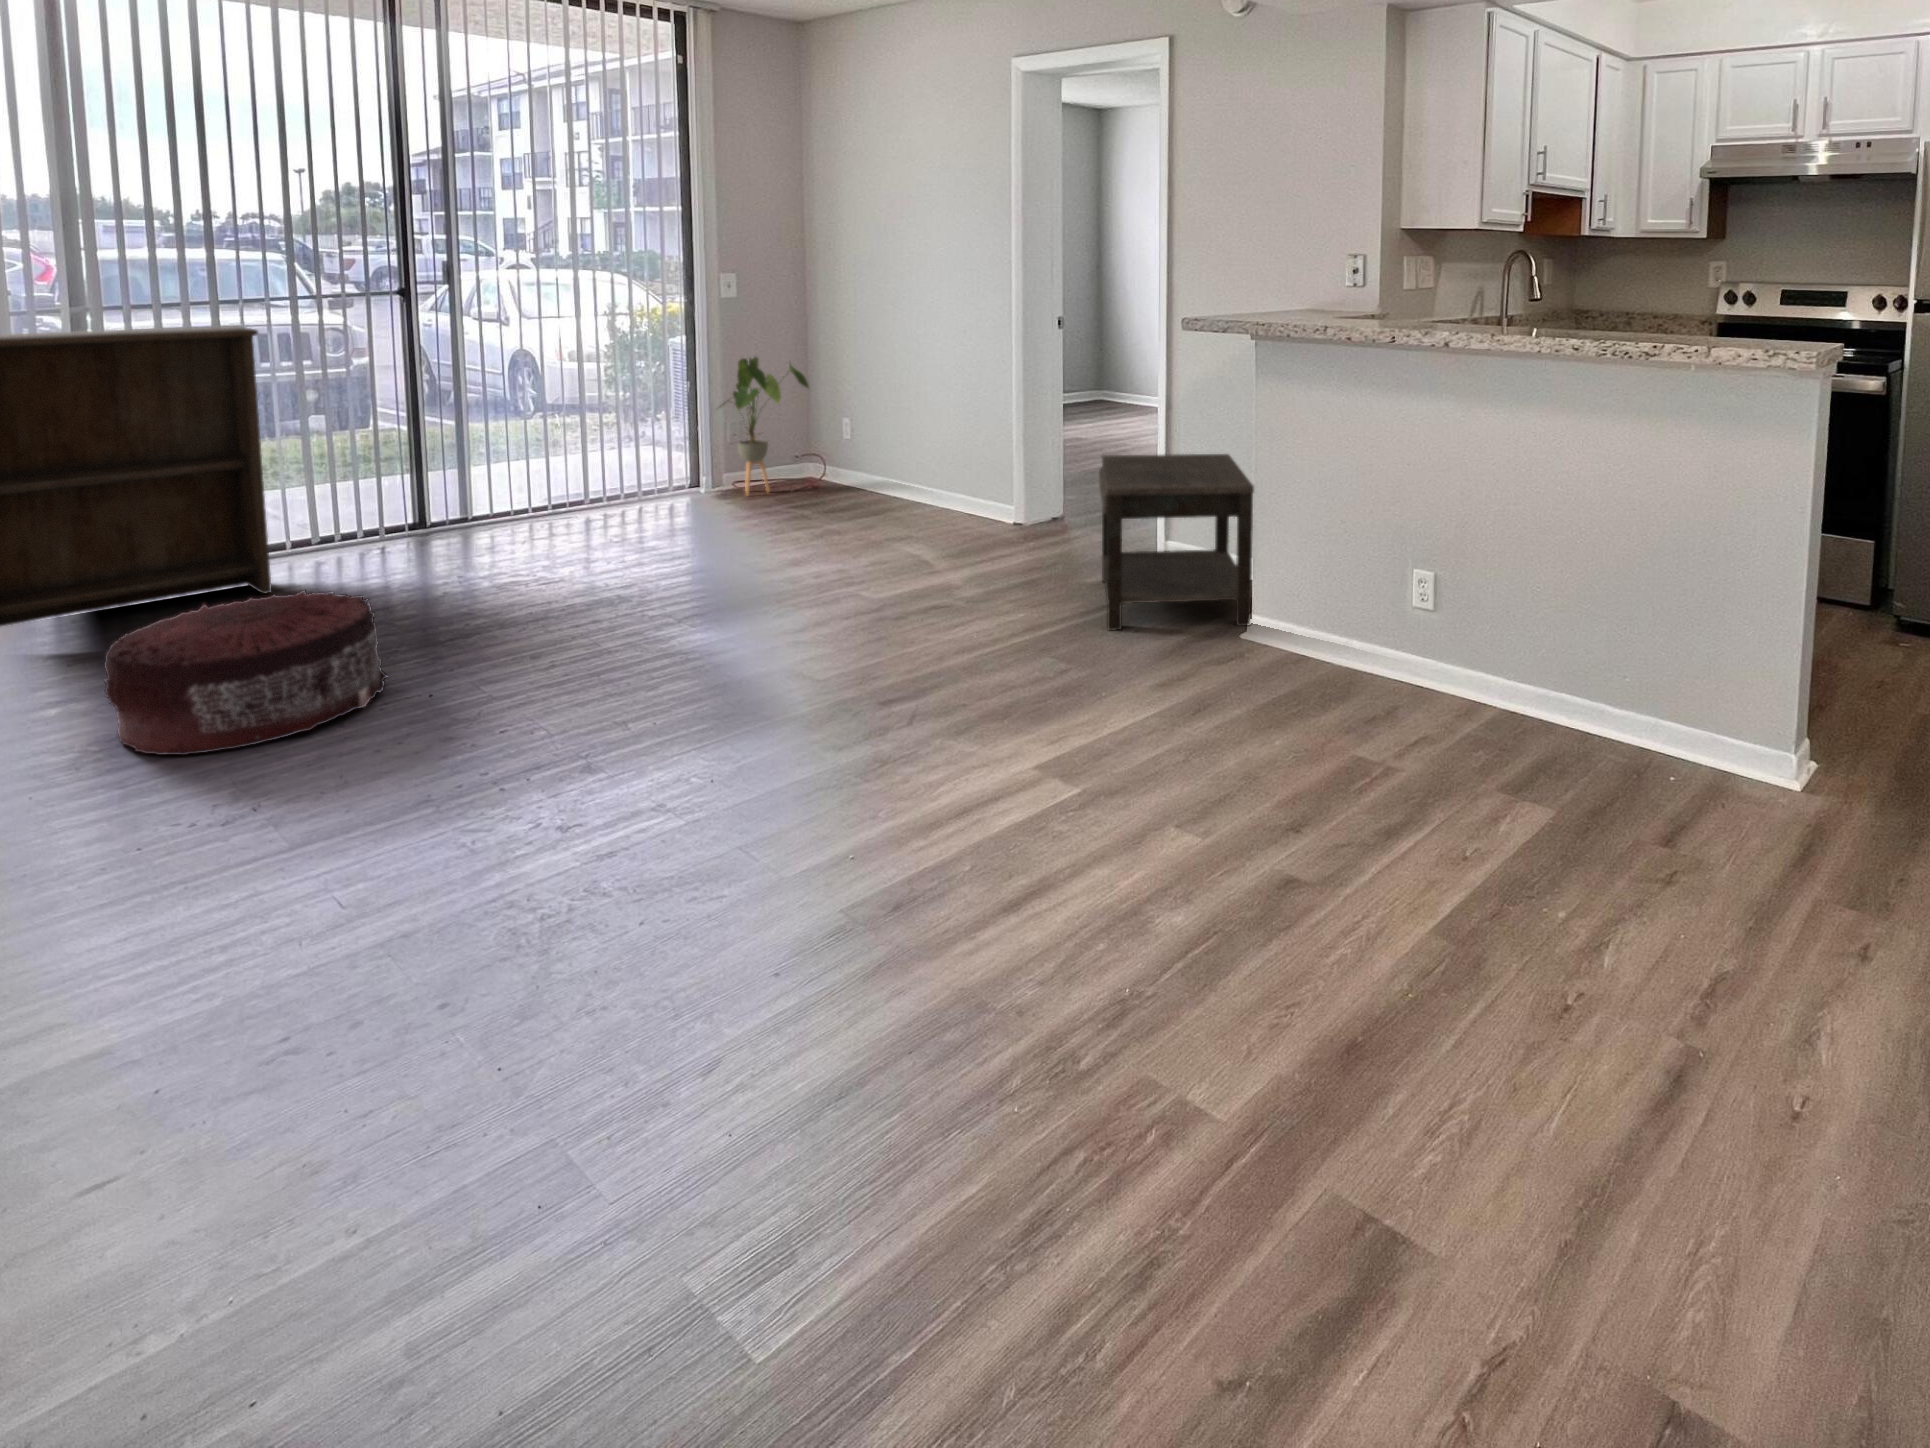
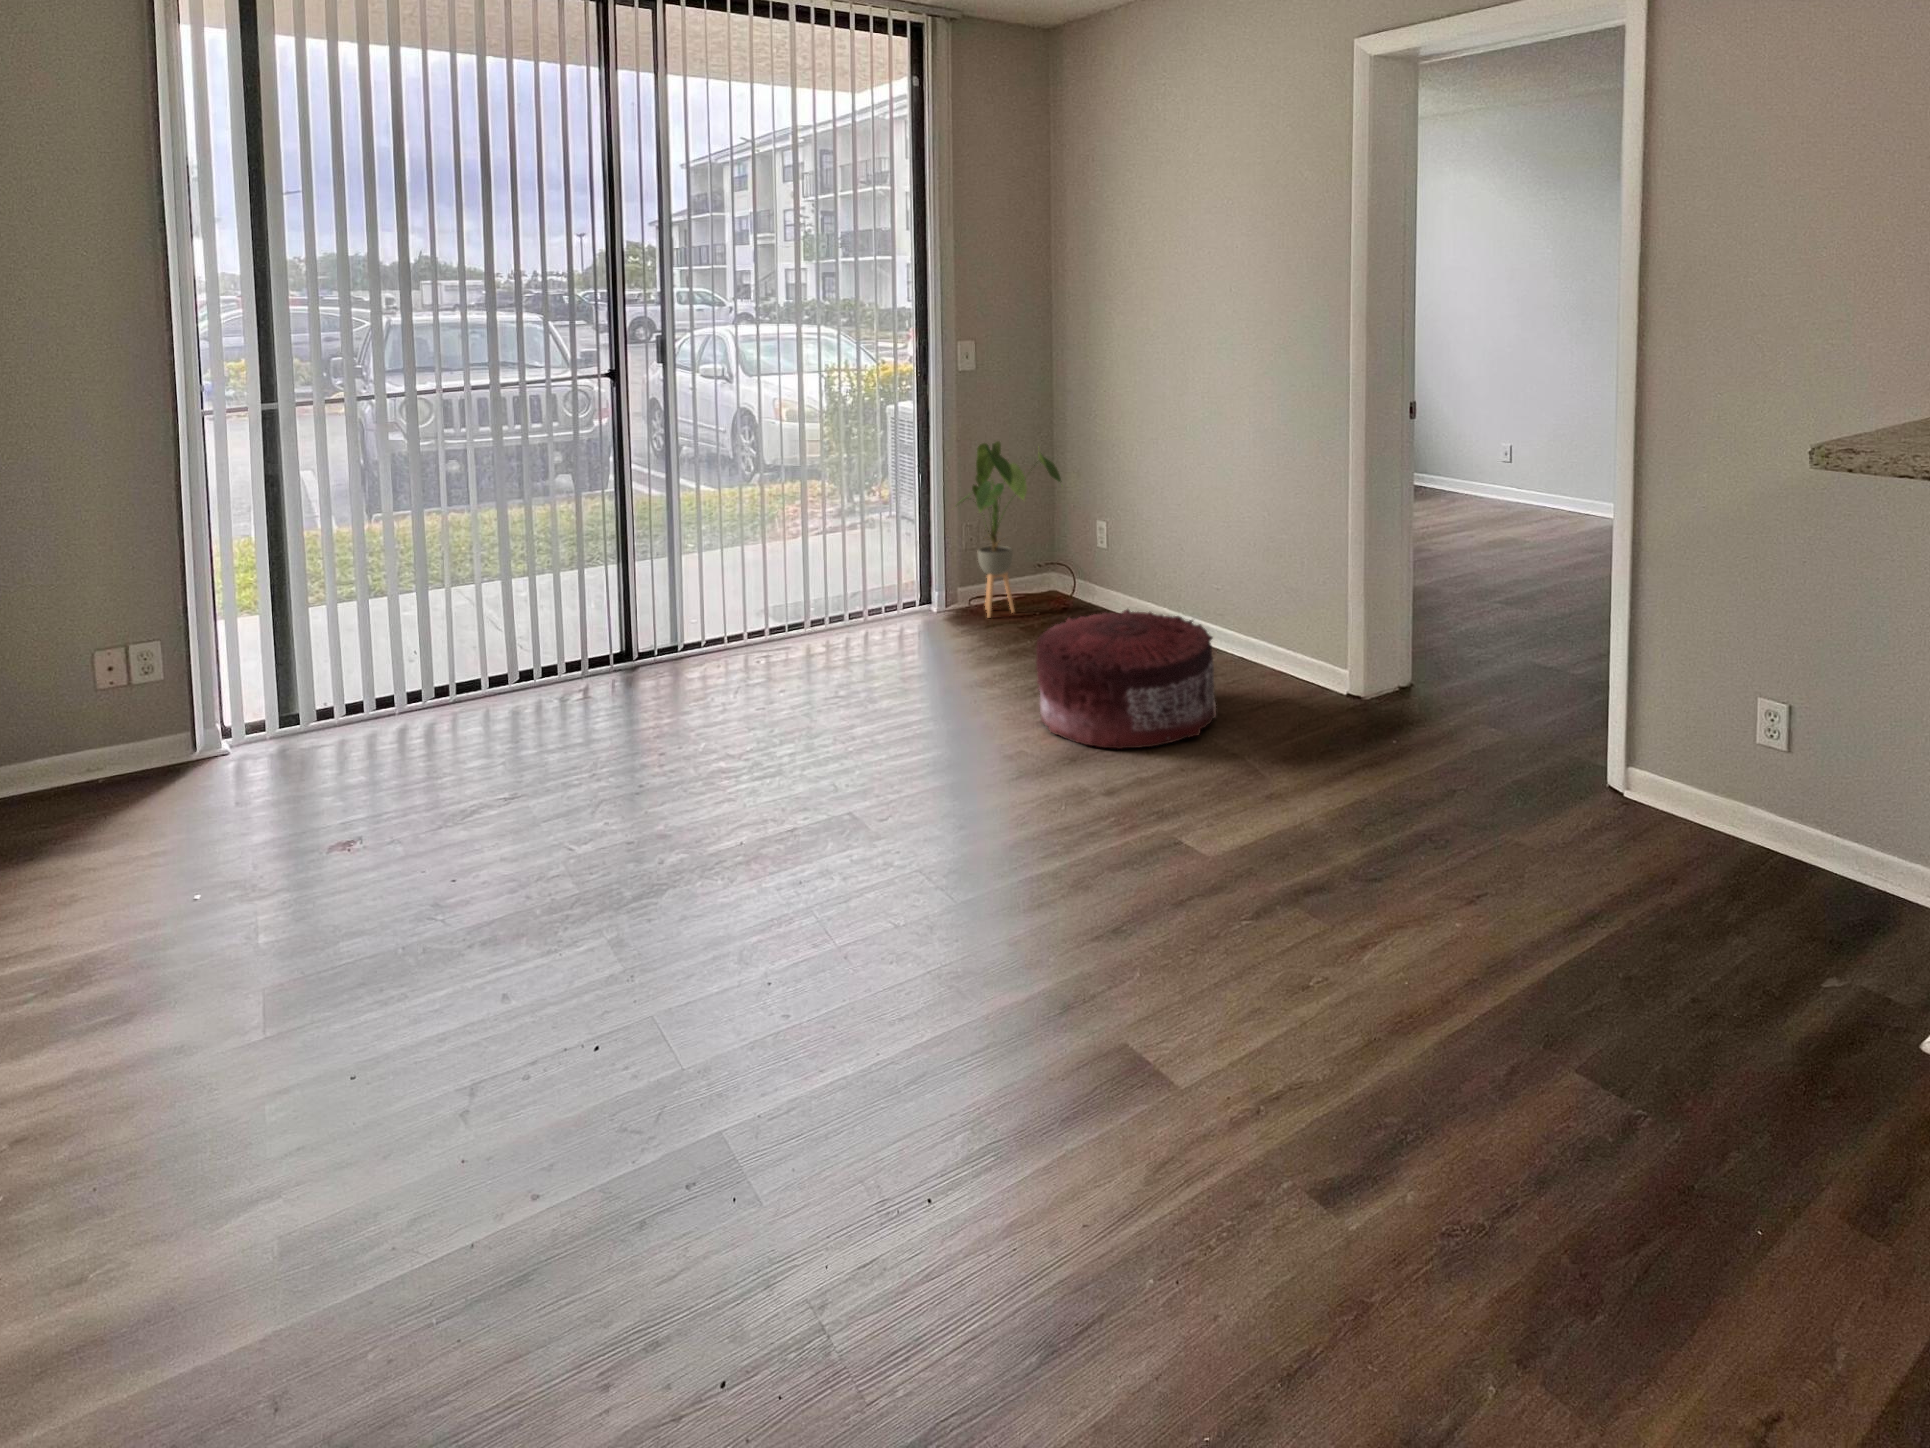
bookshelf: present [0,326,272,626] -> none [92,420,453,830]
side table: present [1099,454,1254,630] -> none [1548,626,1925,986]
pouf: present [104,590,388,755] -> present [1036,609,1216,749]

